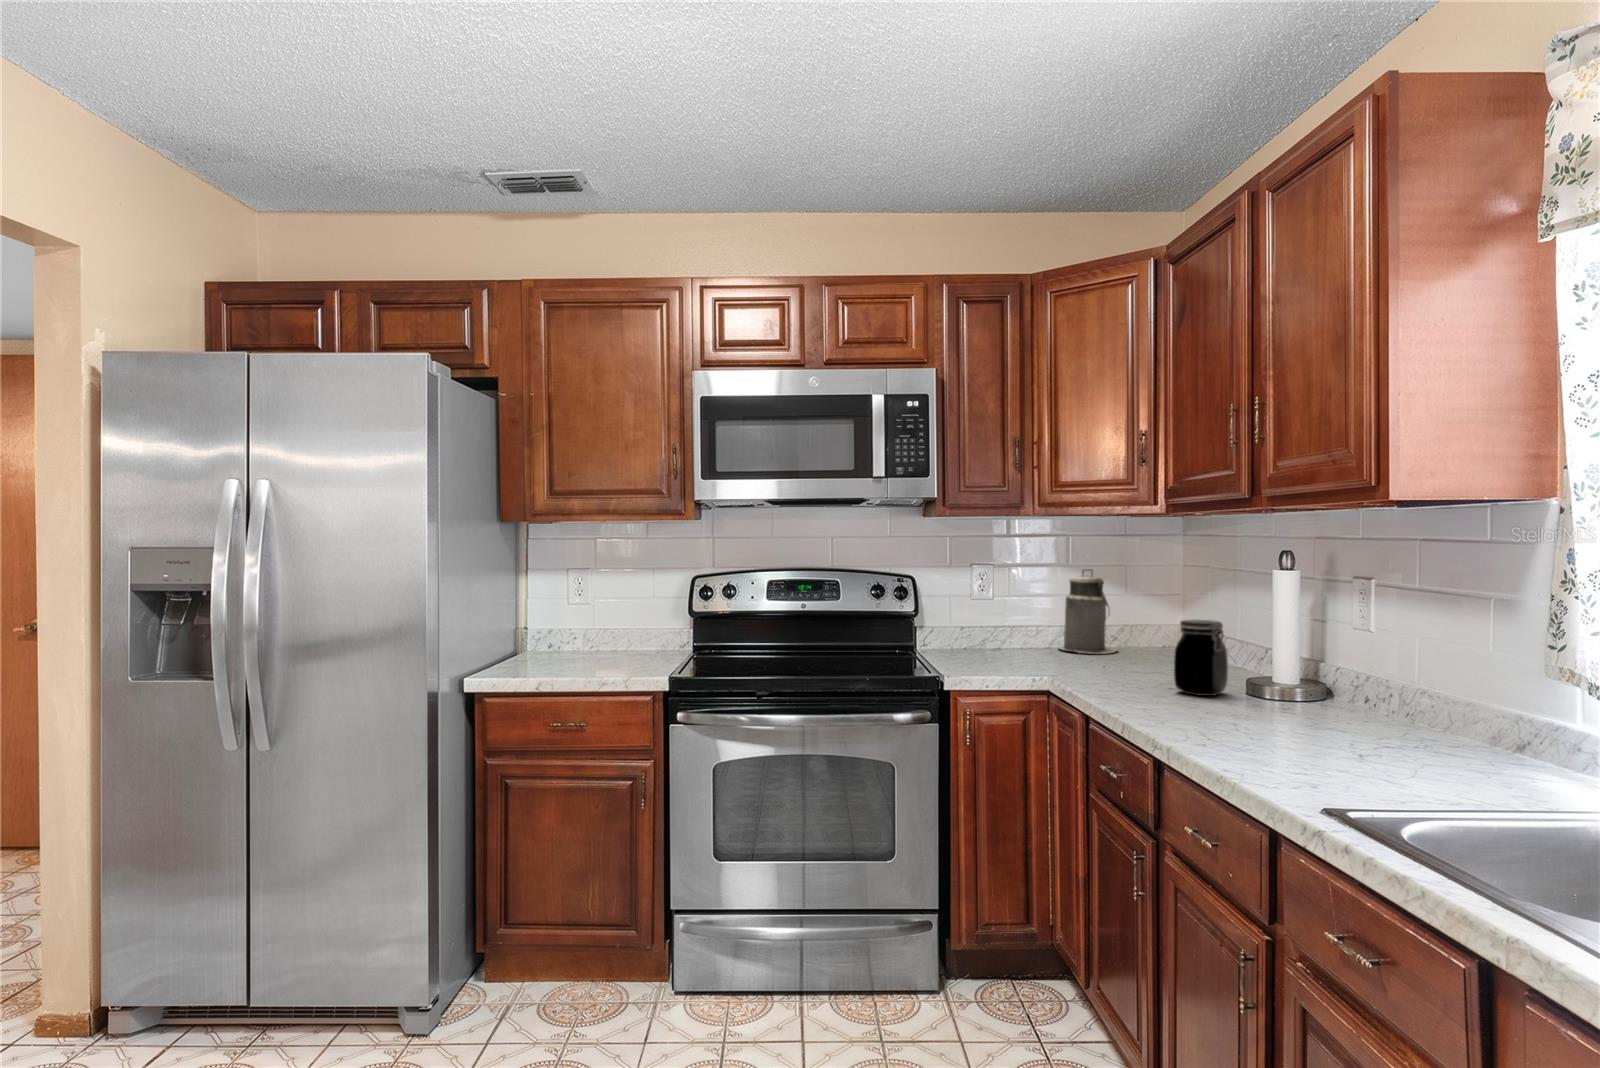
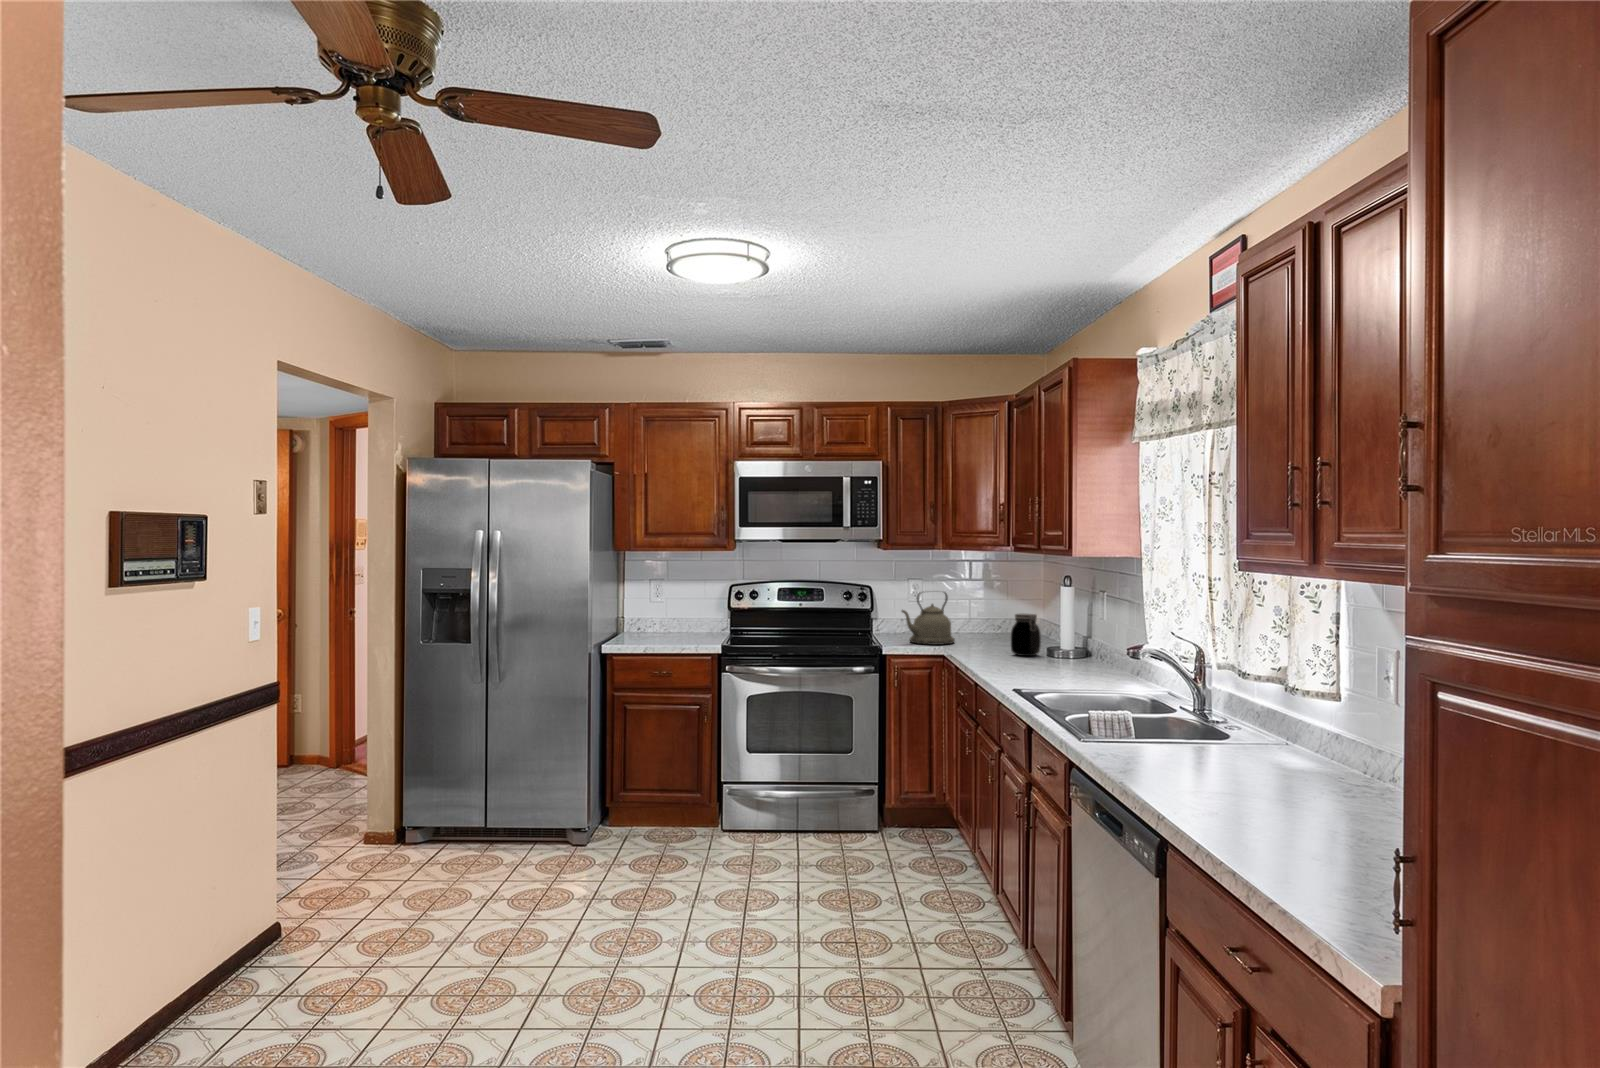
canister: present [1059,569,1117,654] -> none [962,583,999,636]
kettle: none [971,582,1059,672] -> present [902,592,955,645]

